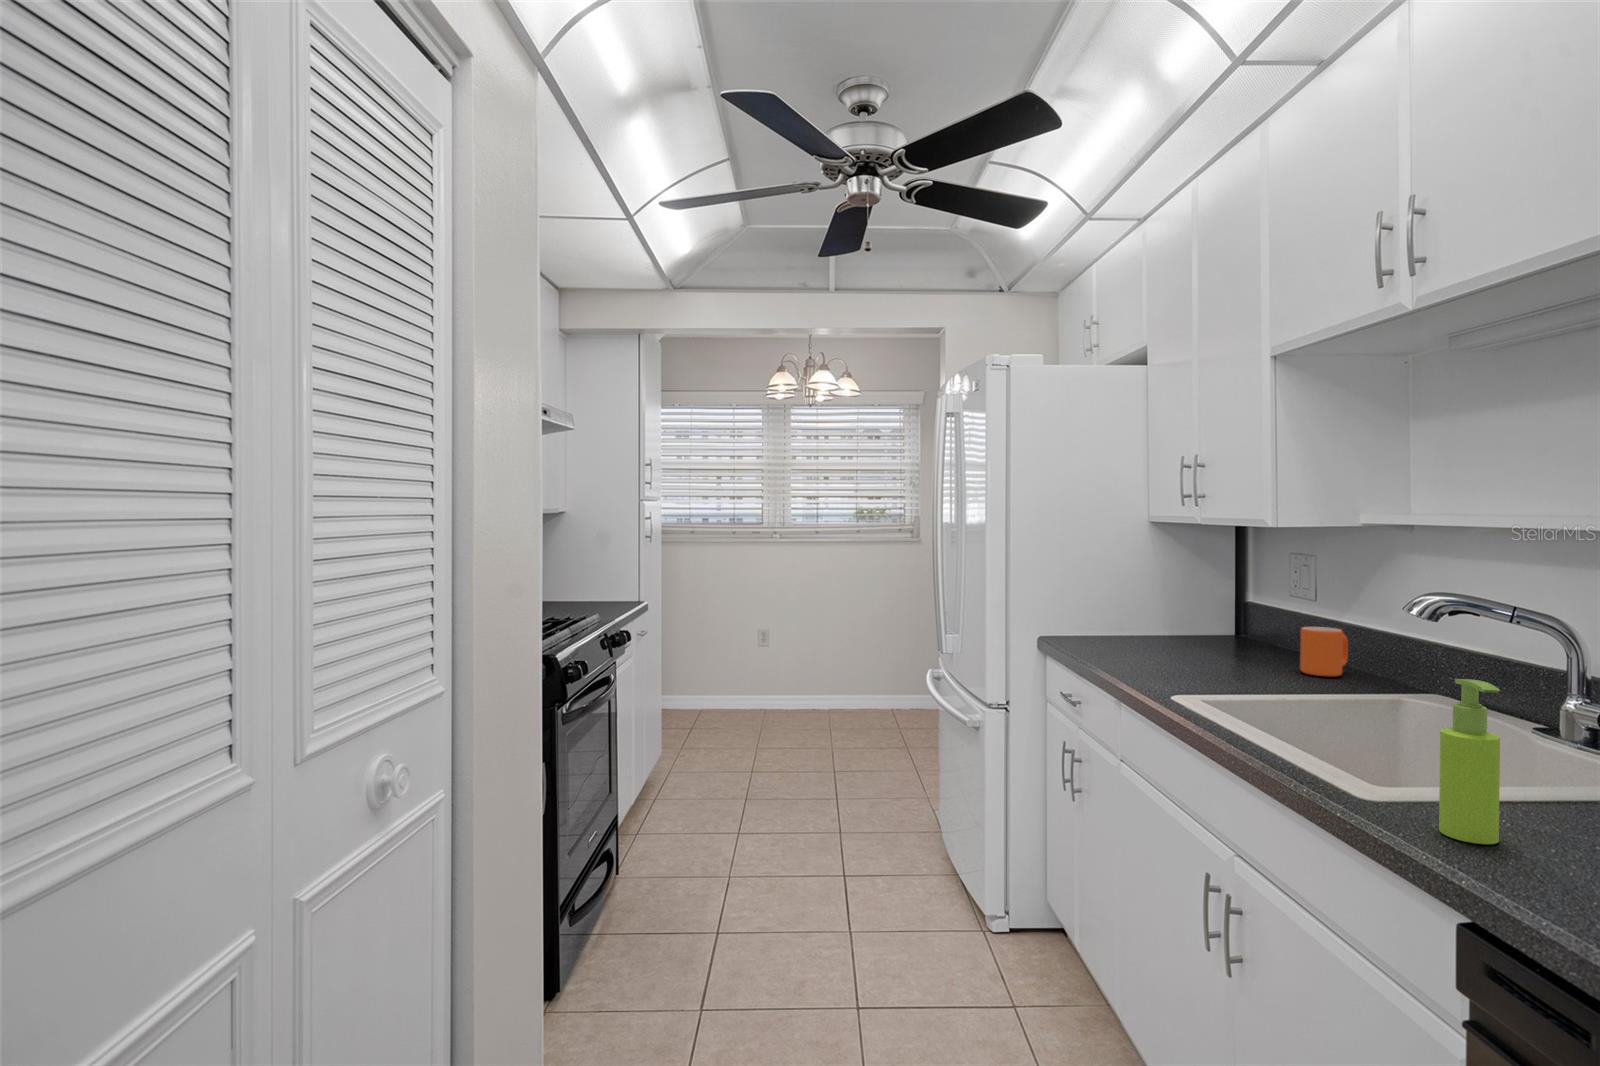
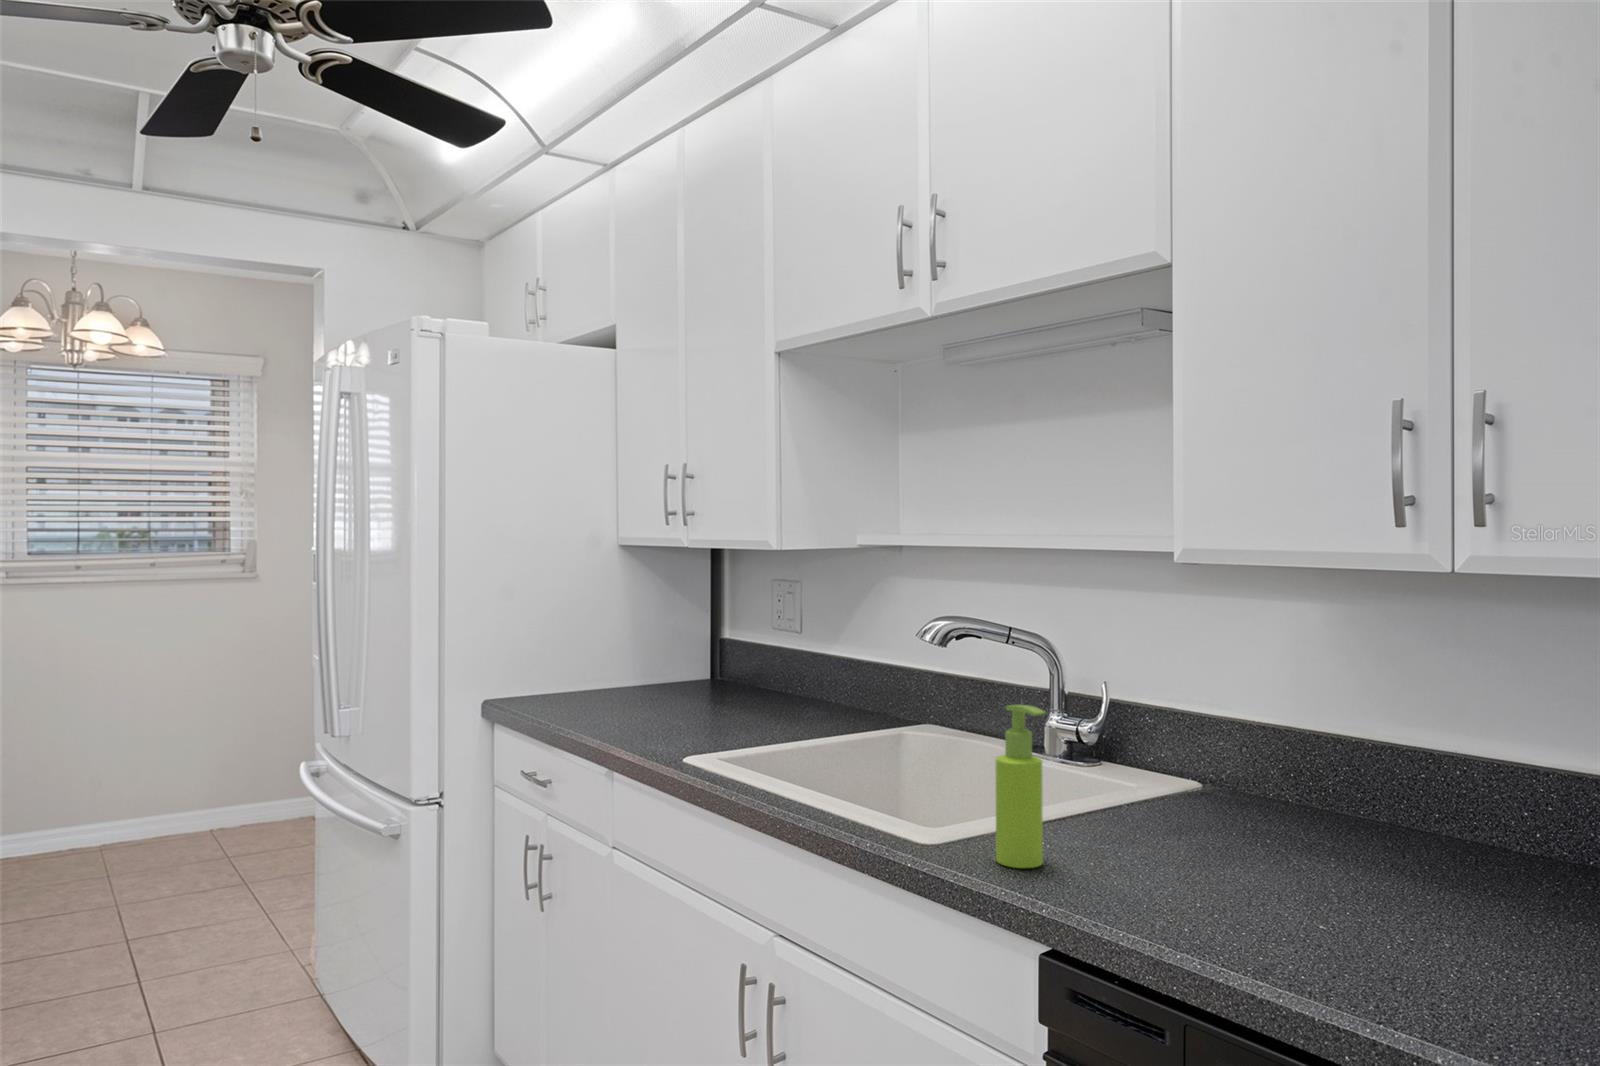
mug: present [1300,627,1348,676] -> none [781,662,821,715]

